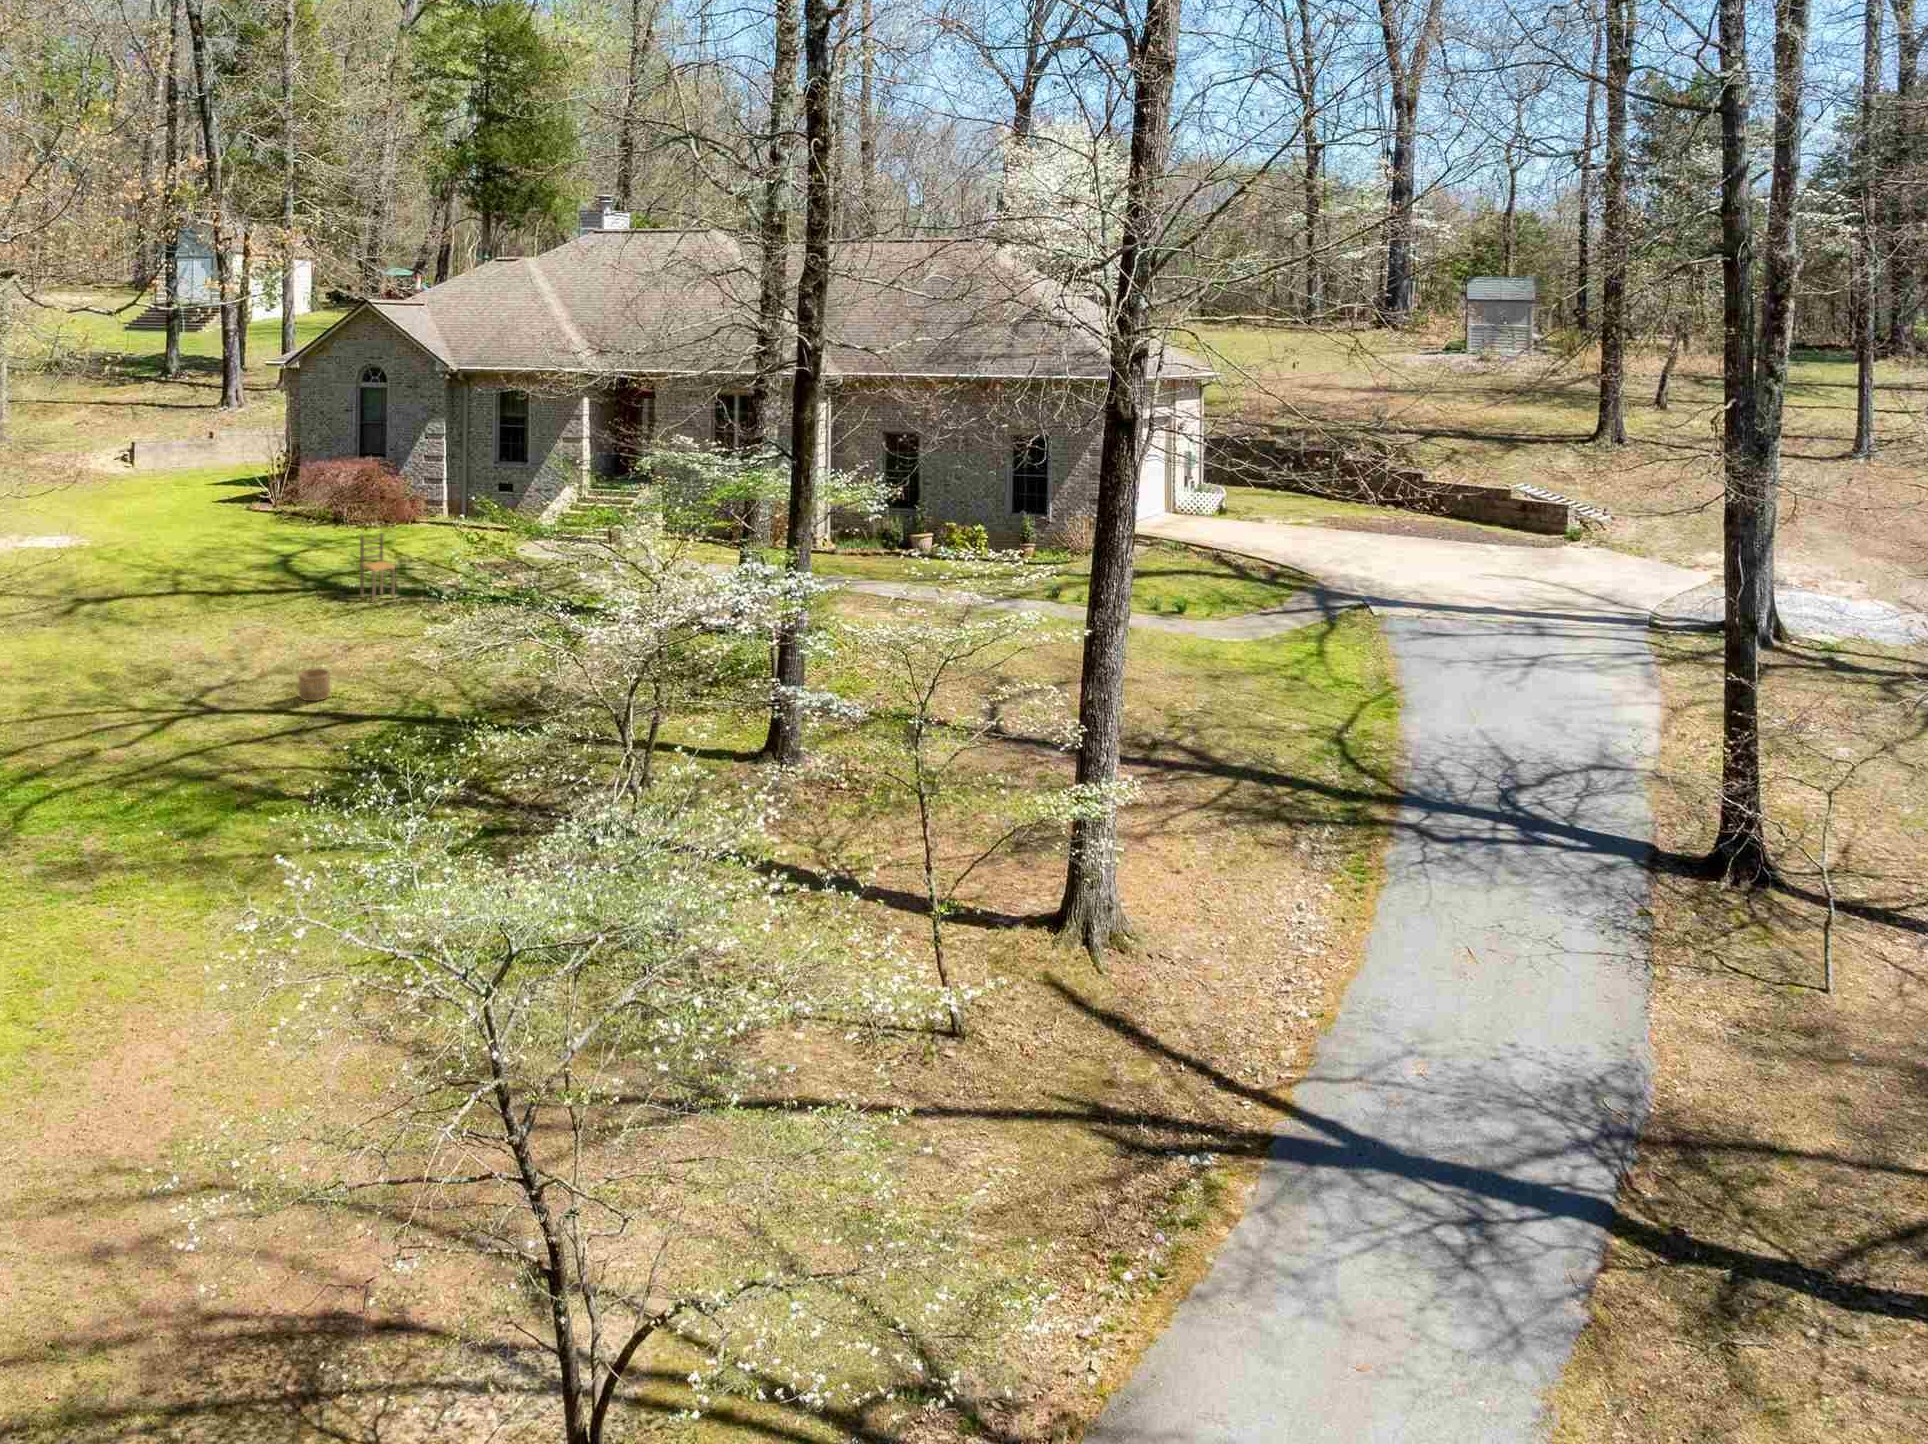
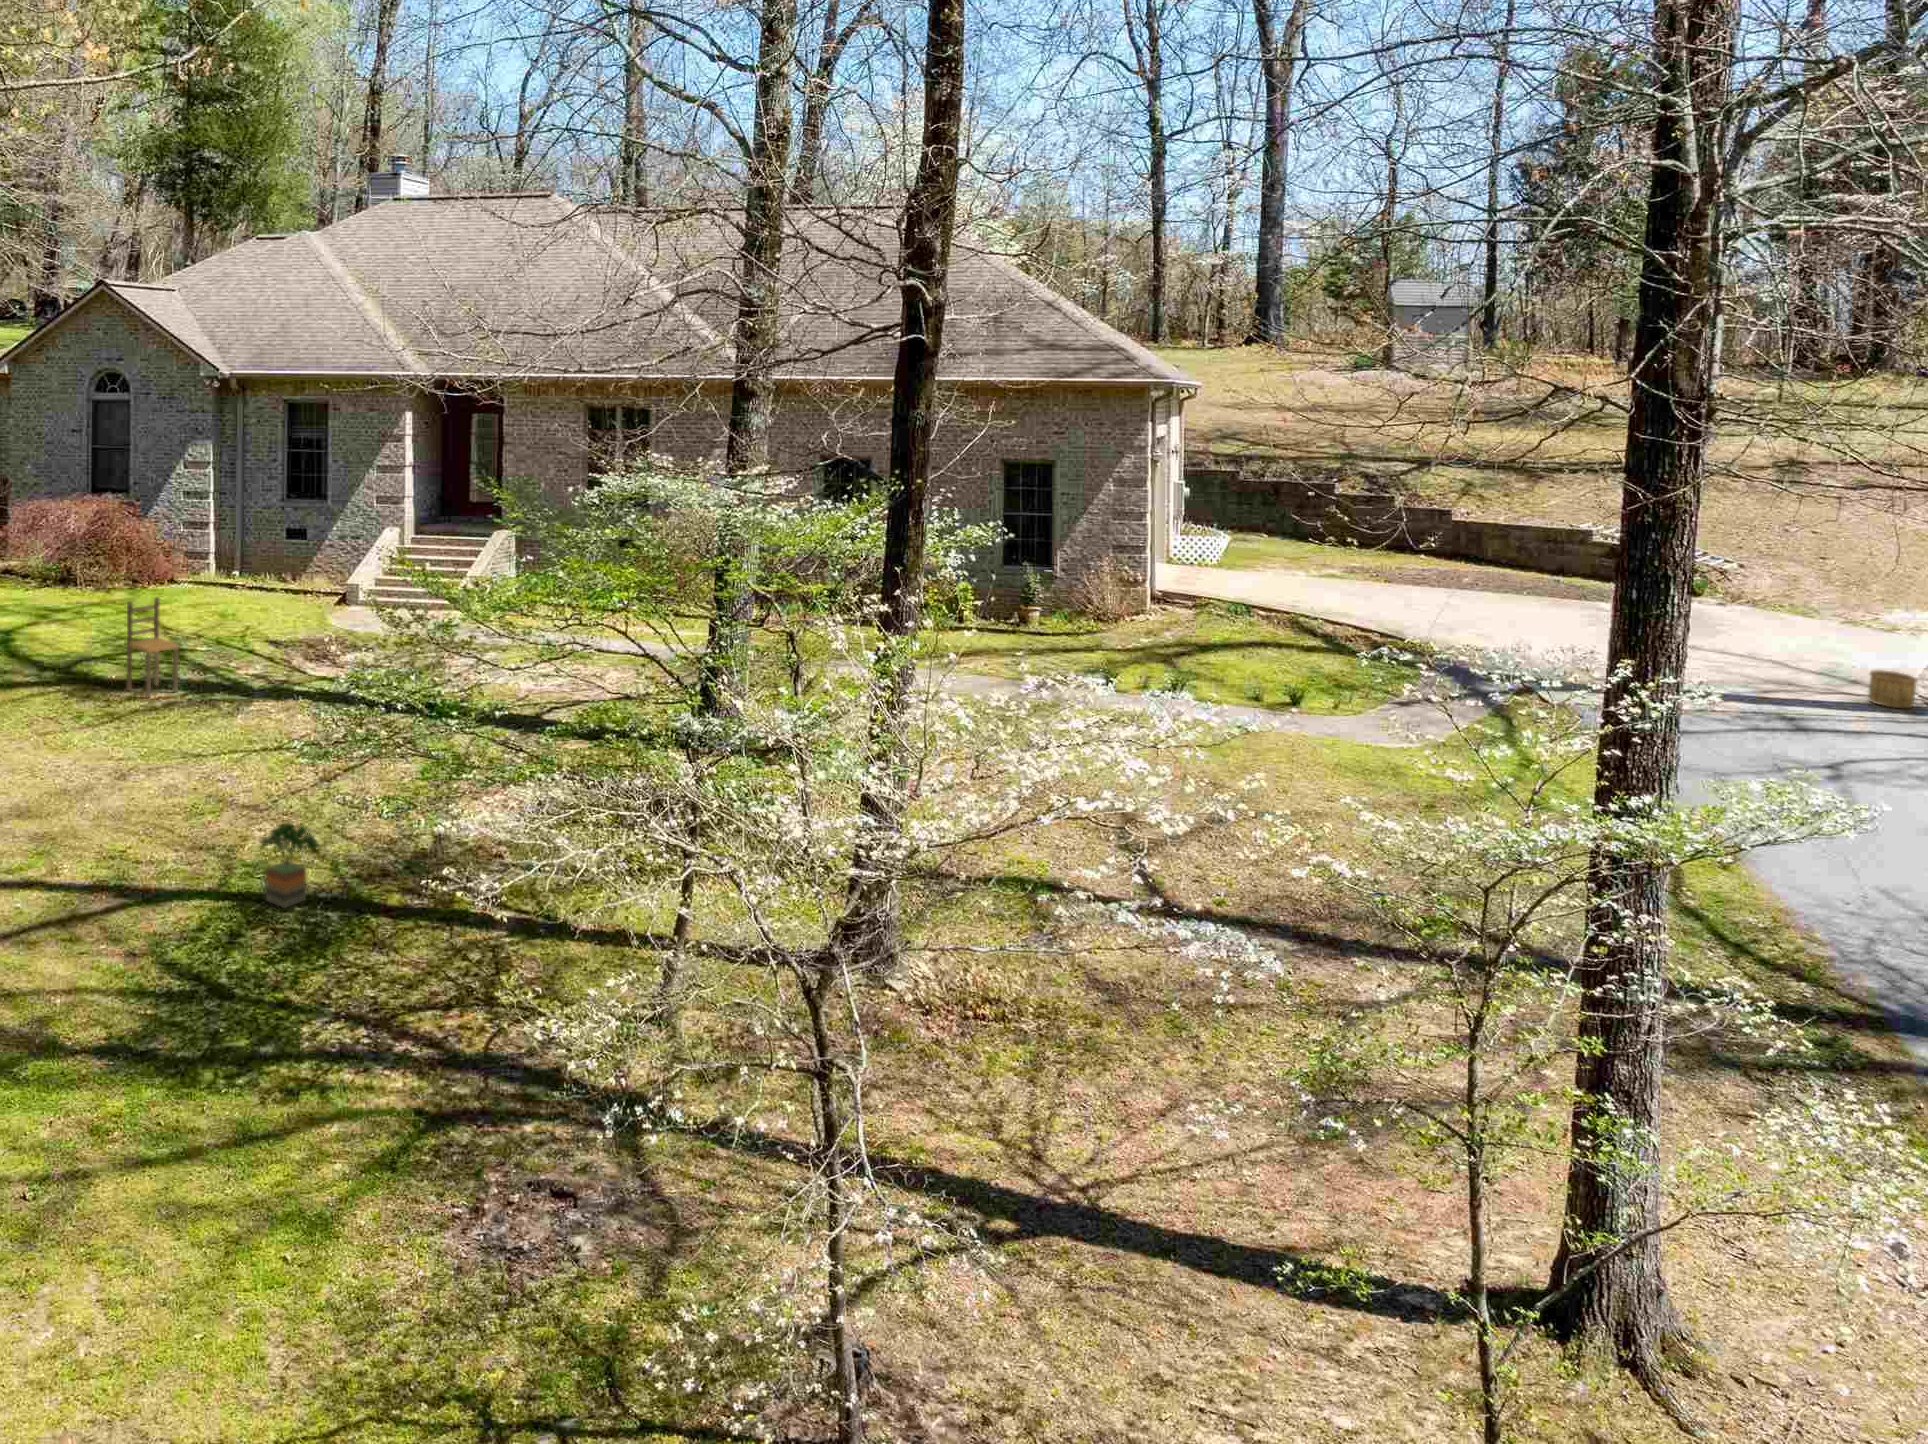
wooden bucket: present [298,668,330,701] -> present [1868,670,1917,708]
potted tree: none [408,671,445,724] -> present [261,823,319,908]

